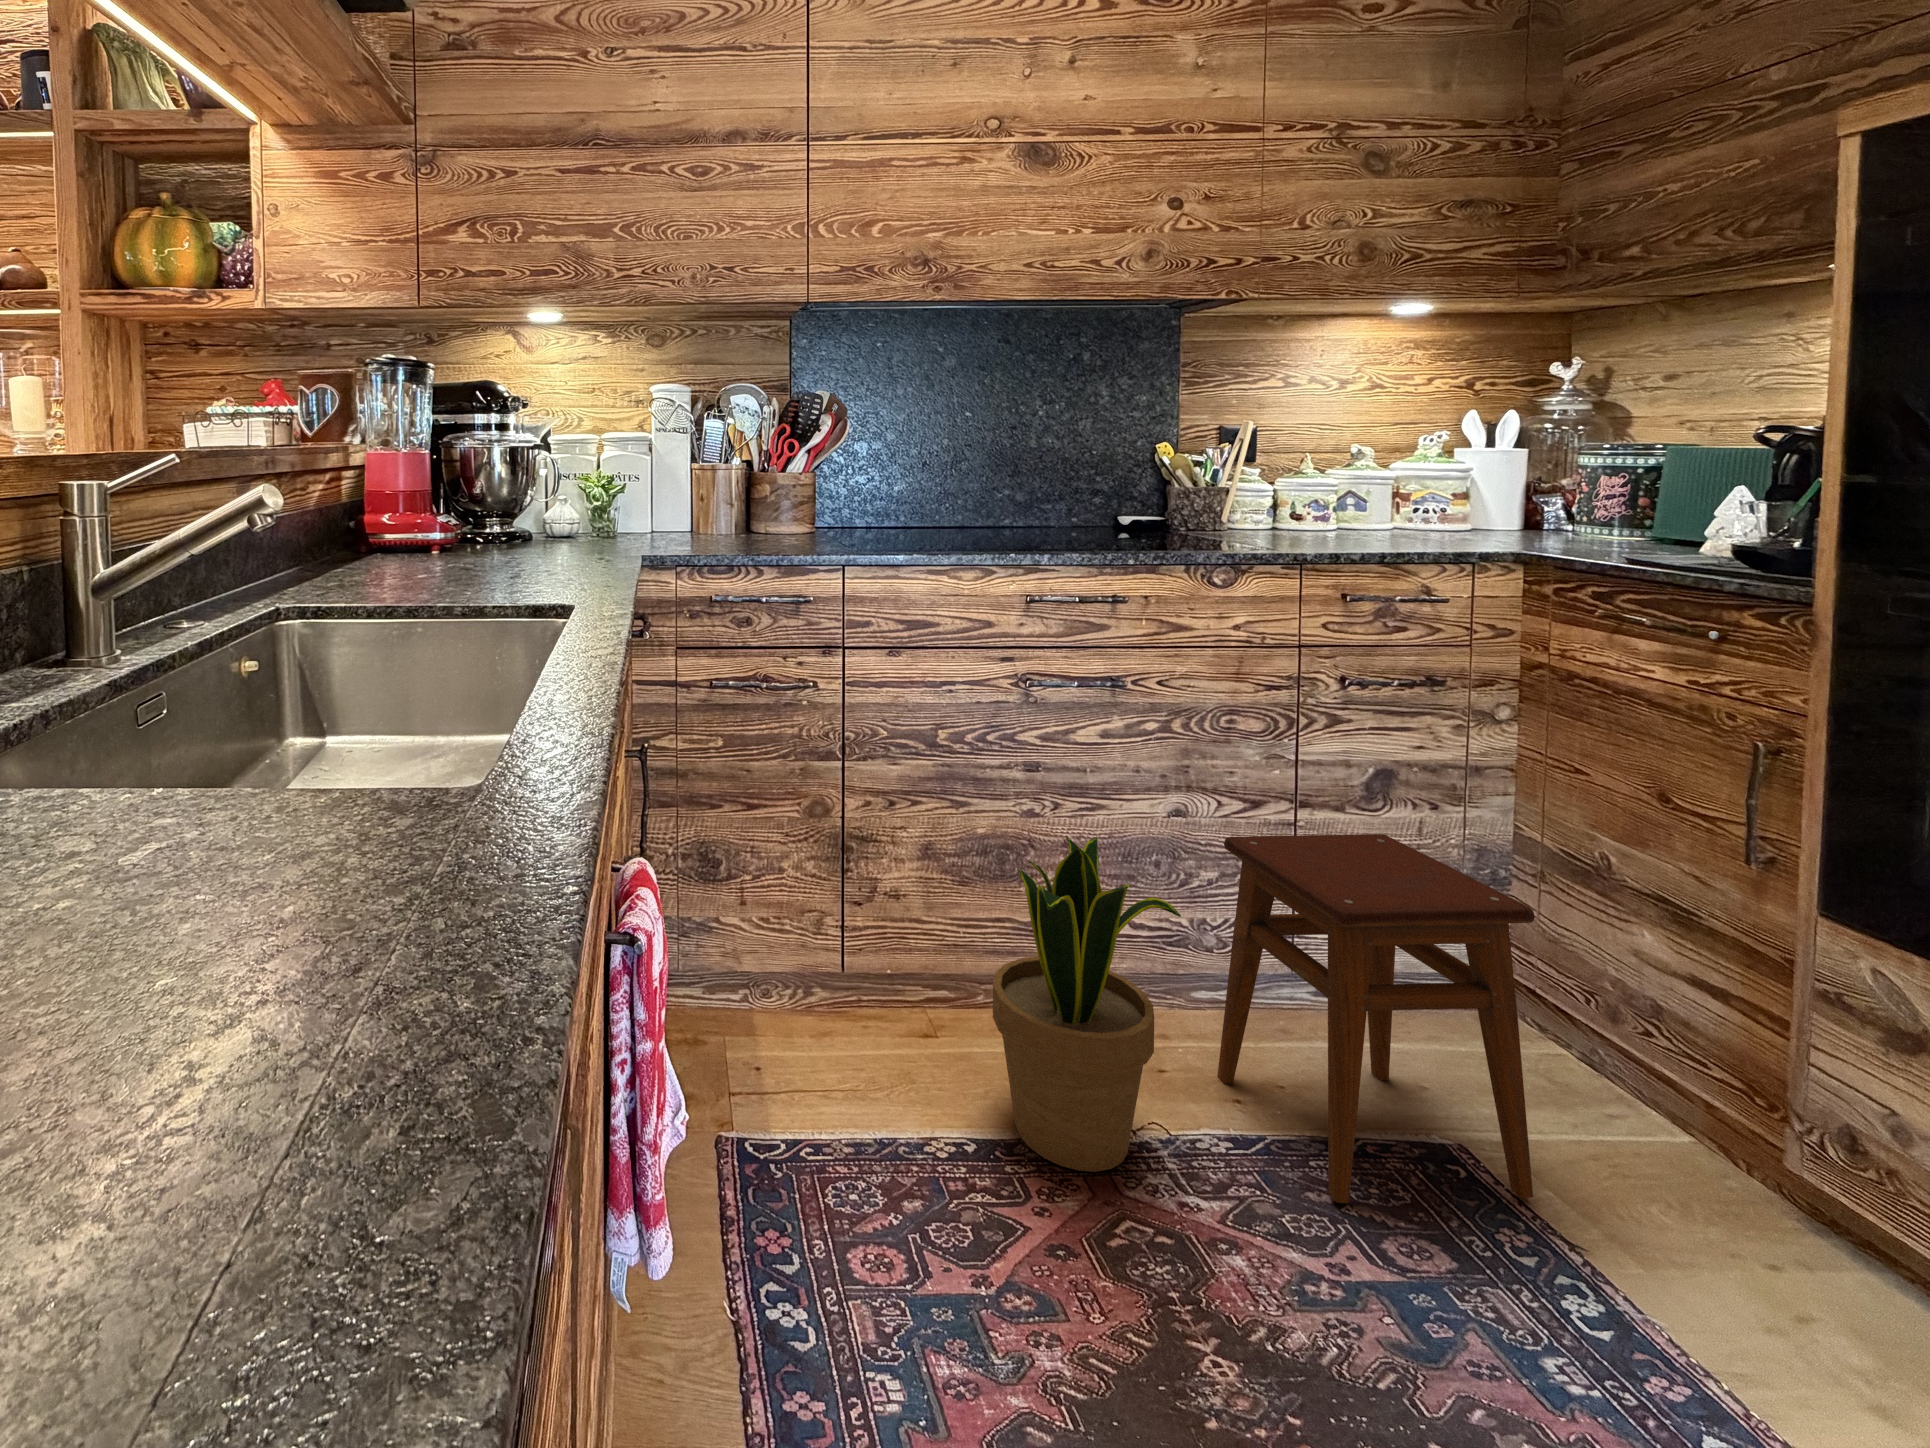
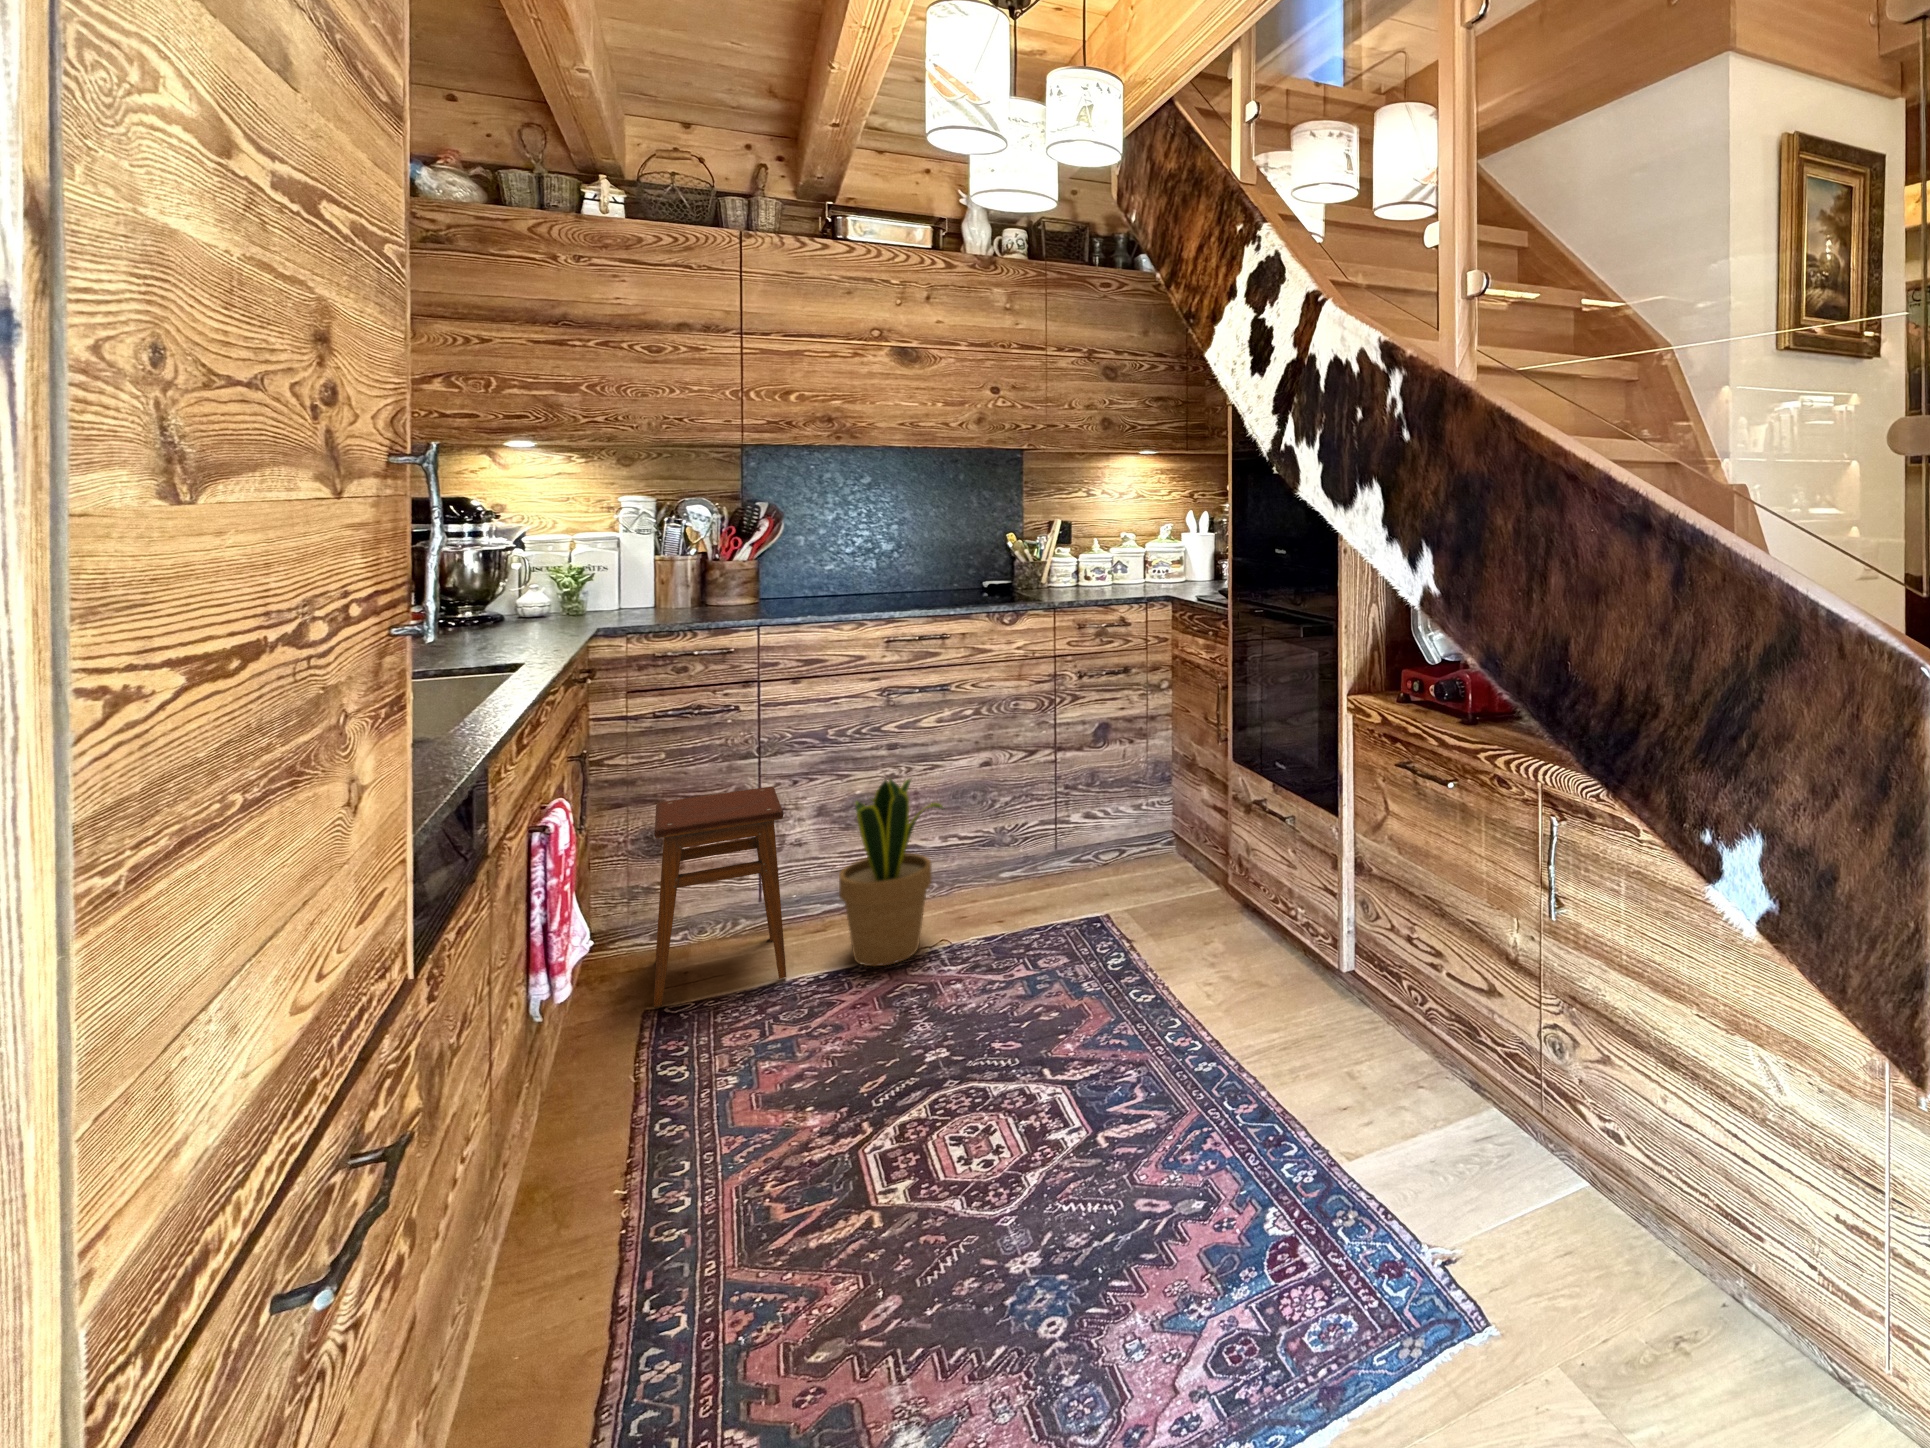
stool: present [1217,834,1535,1203] -> present [654,787,786,1007]

